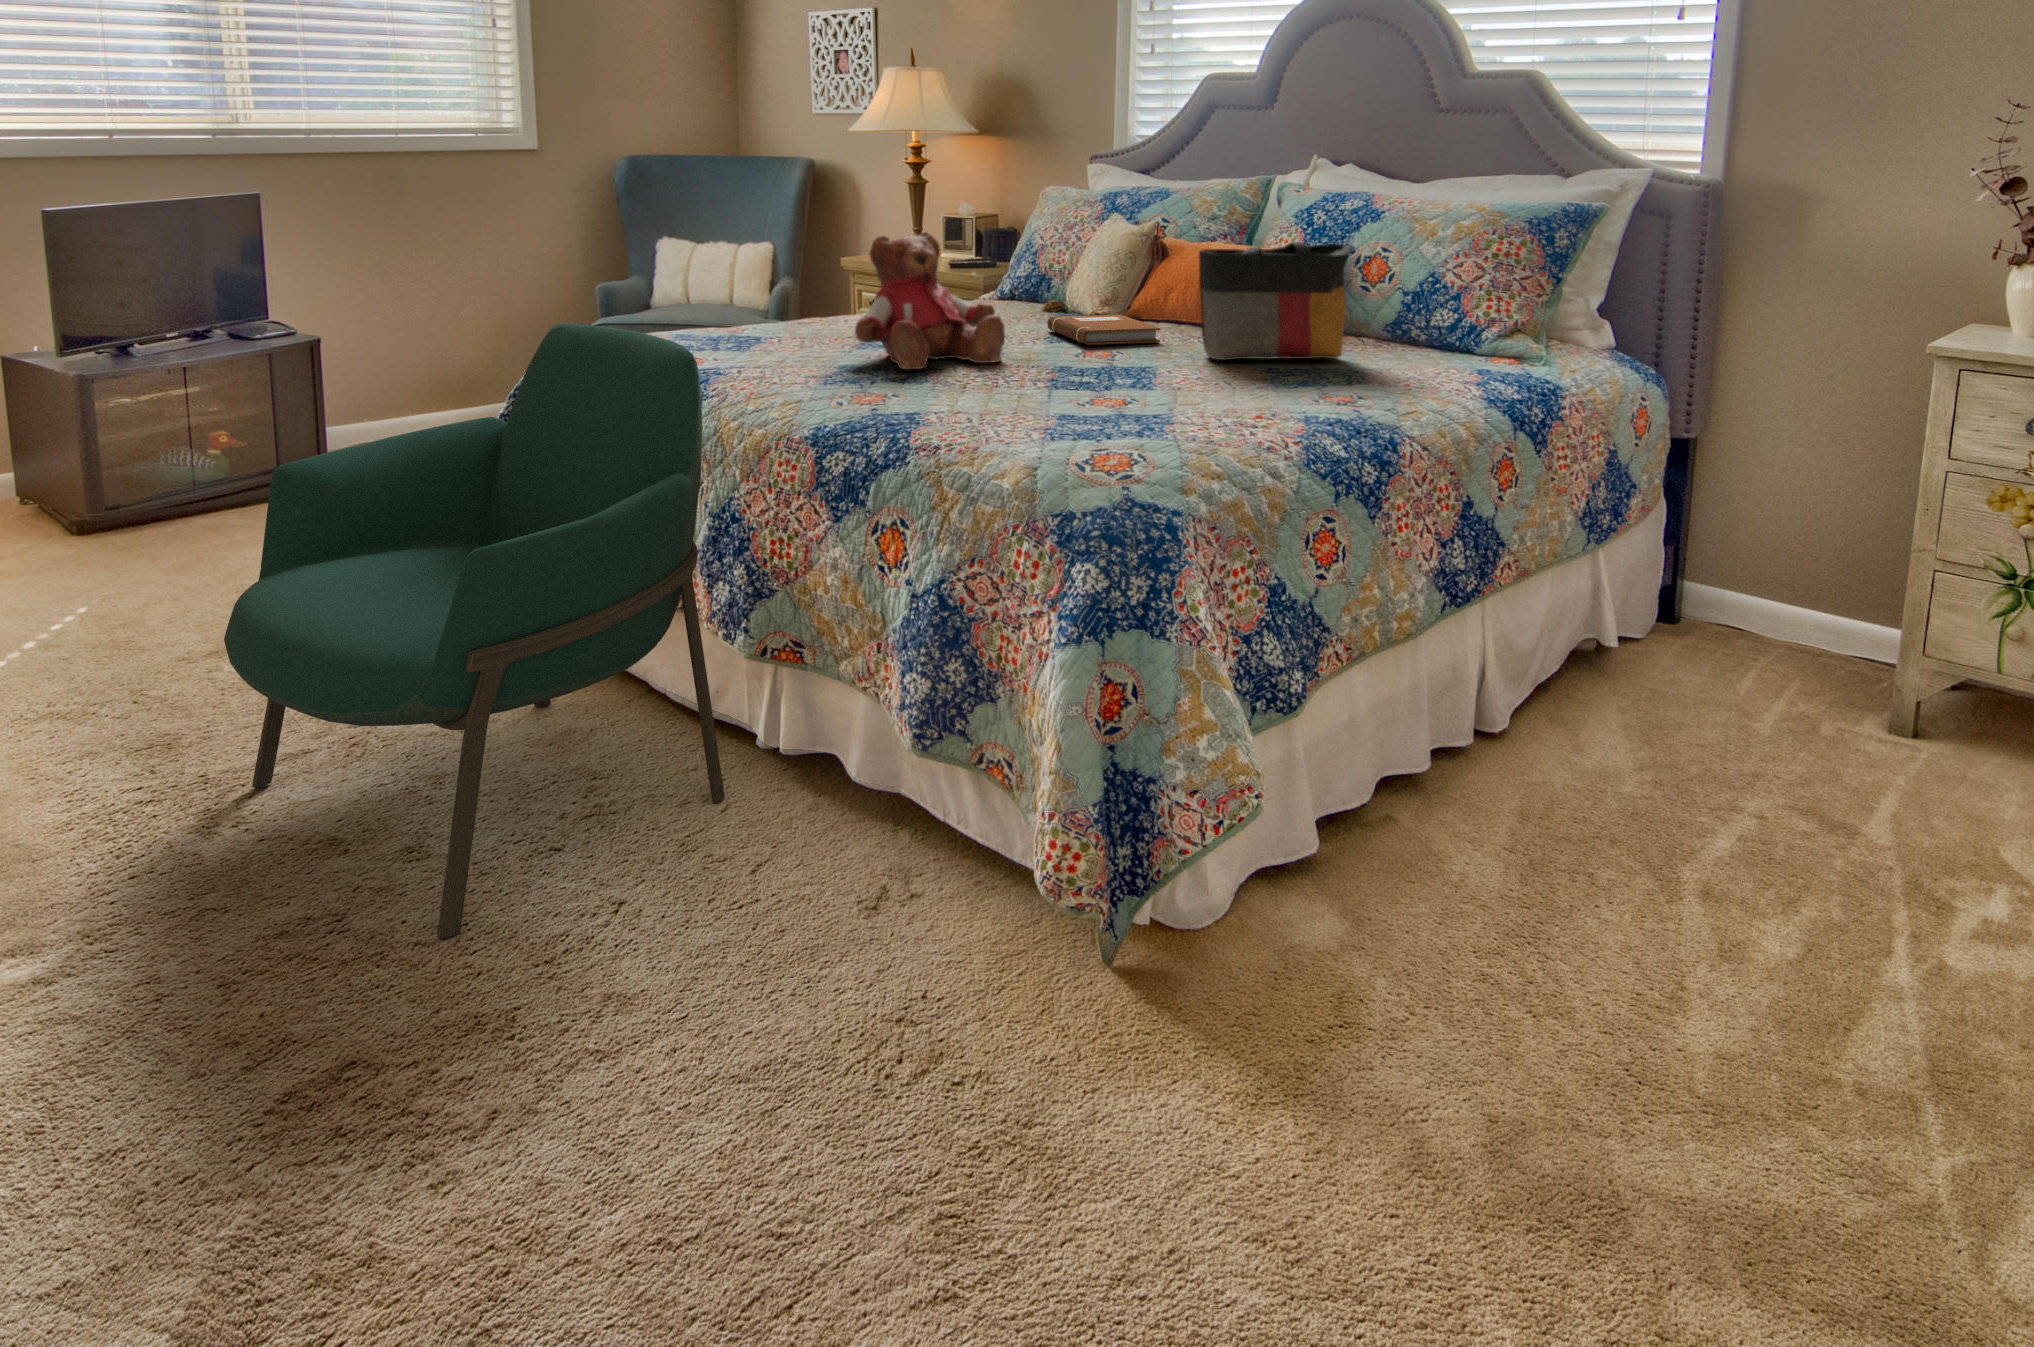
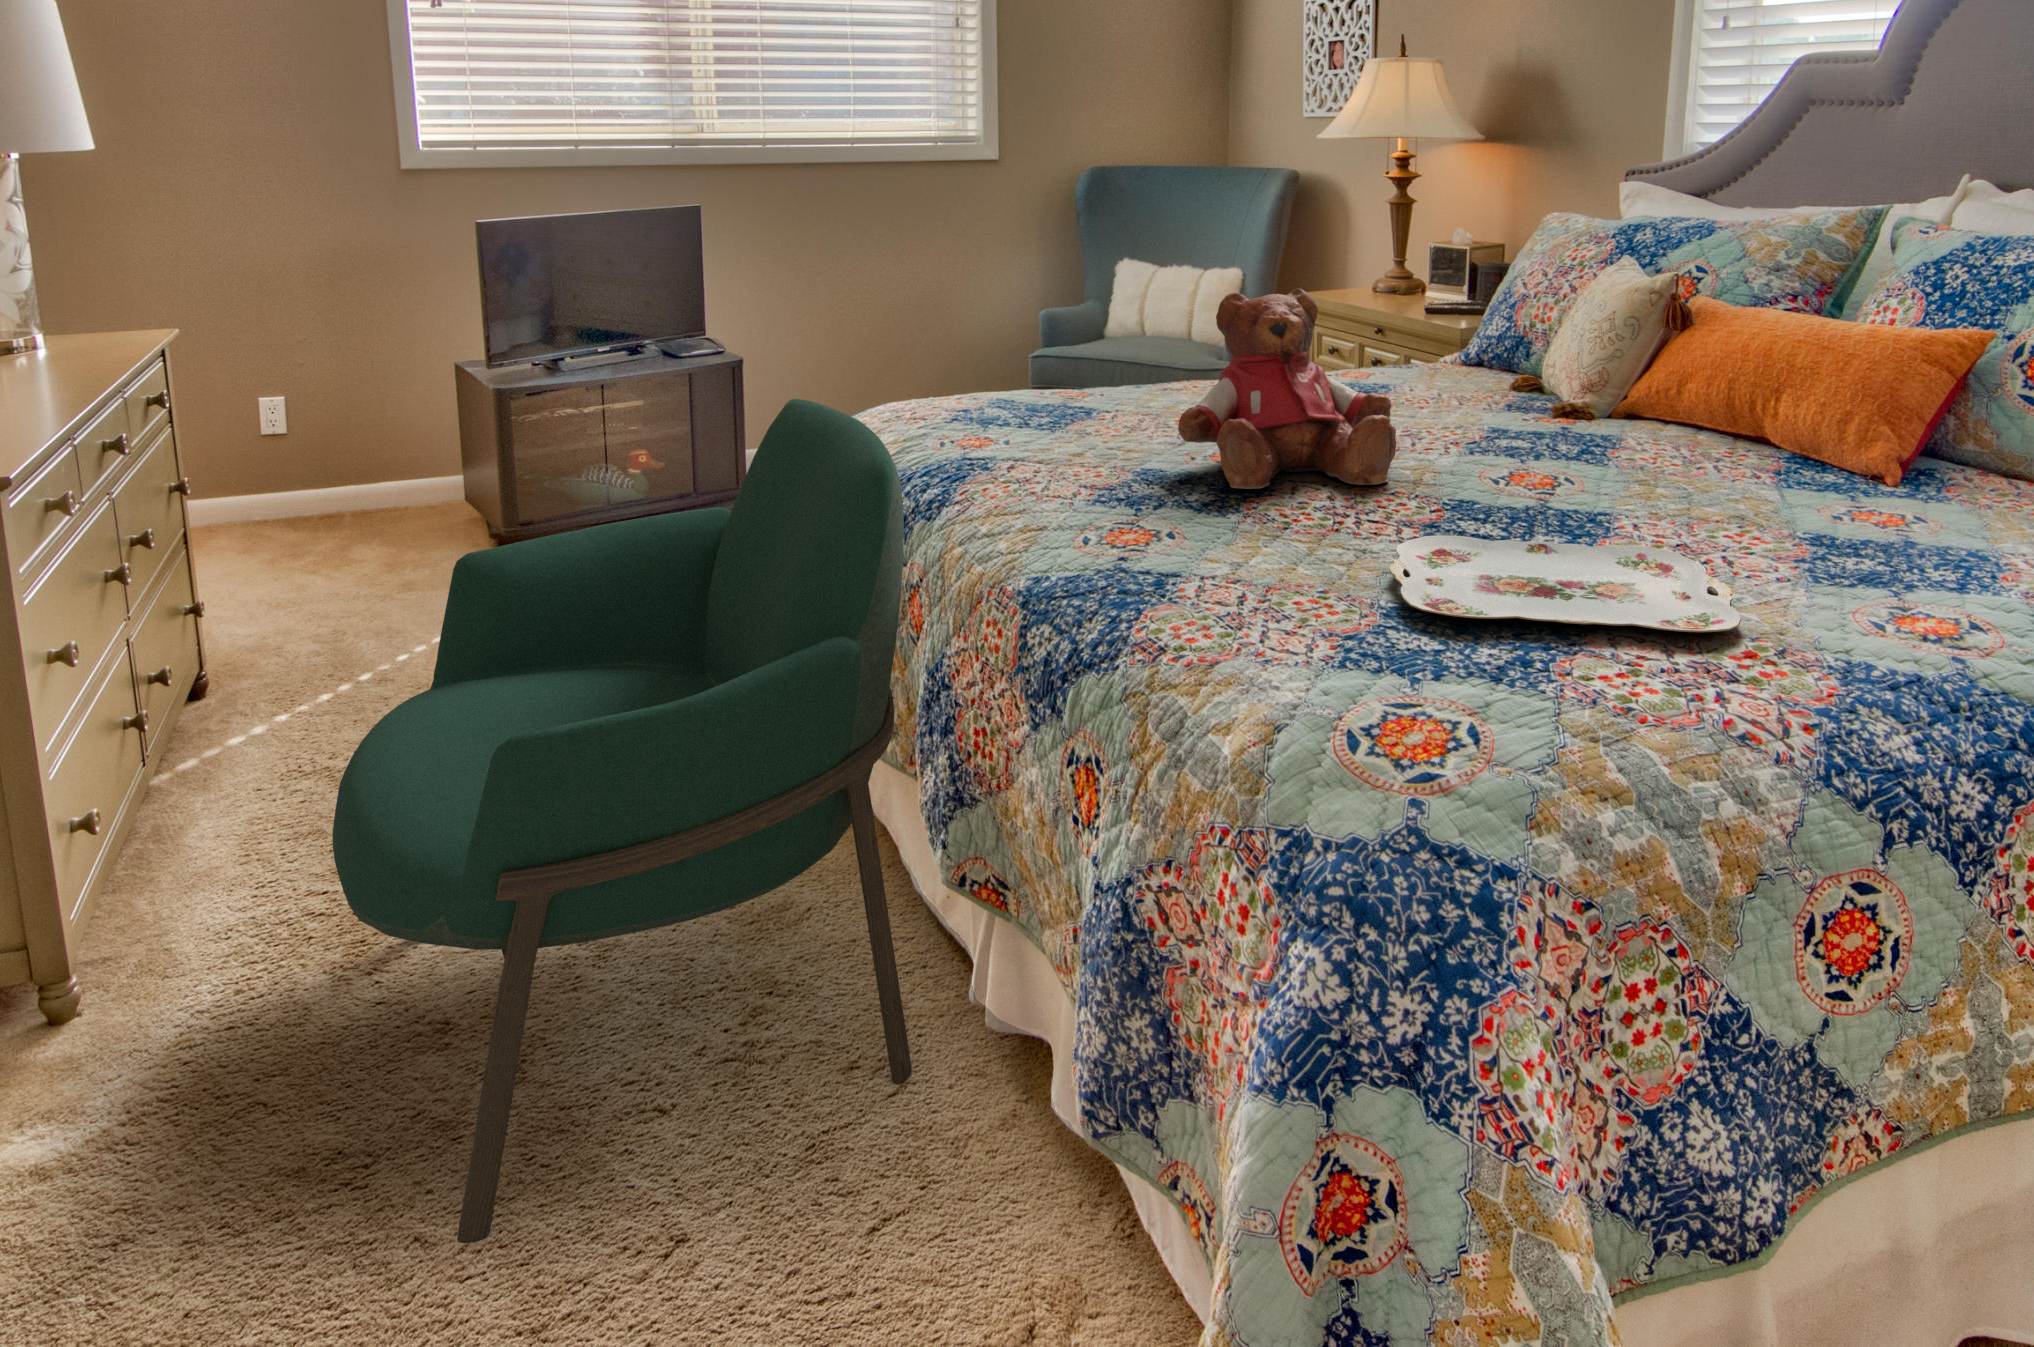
tote bag: present [1199,242,1354,360] -> none [1710,328,2000,526]
notebook: present [1048,315,1161,345] -> none [1491,410,1657,464]
serving tray: none [1036,379,1247,416] -> present [1389,535,1741,632]

